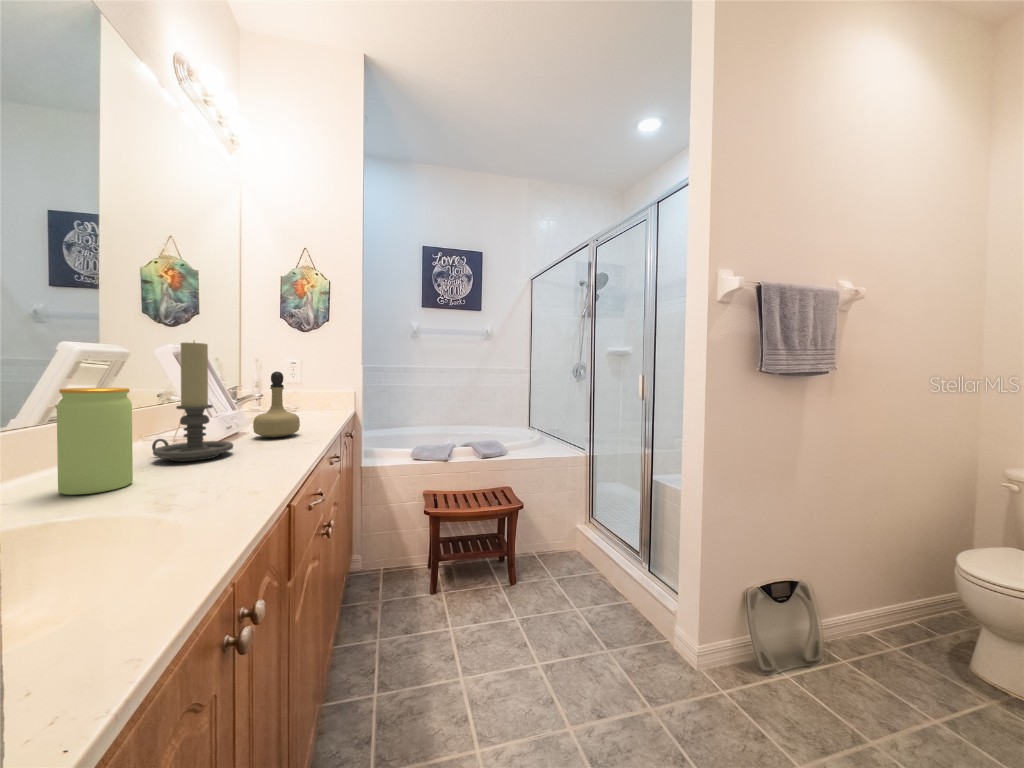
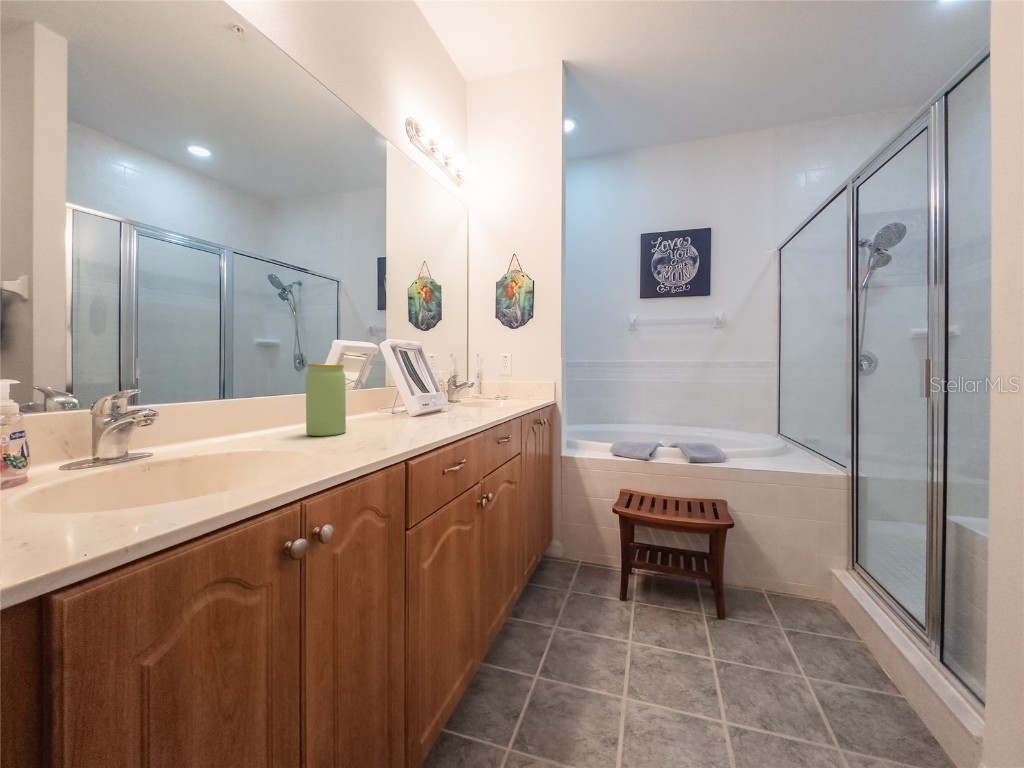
candle holder: present [152,341,233,461] -> none [372,332,422,424]
perfume bottle: present [253,371,300,437] -> none [448,358,483,415]

